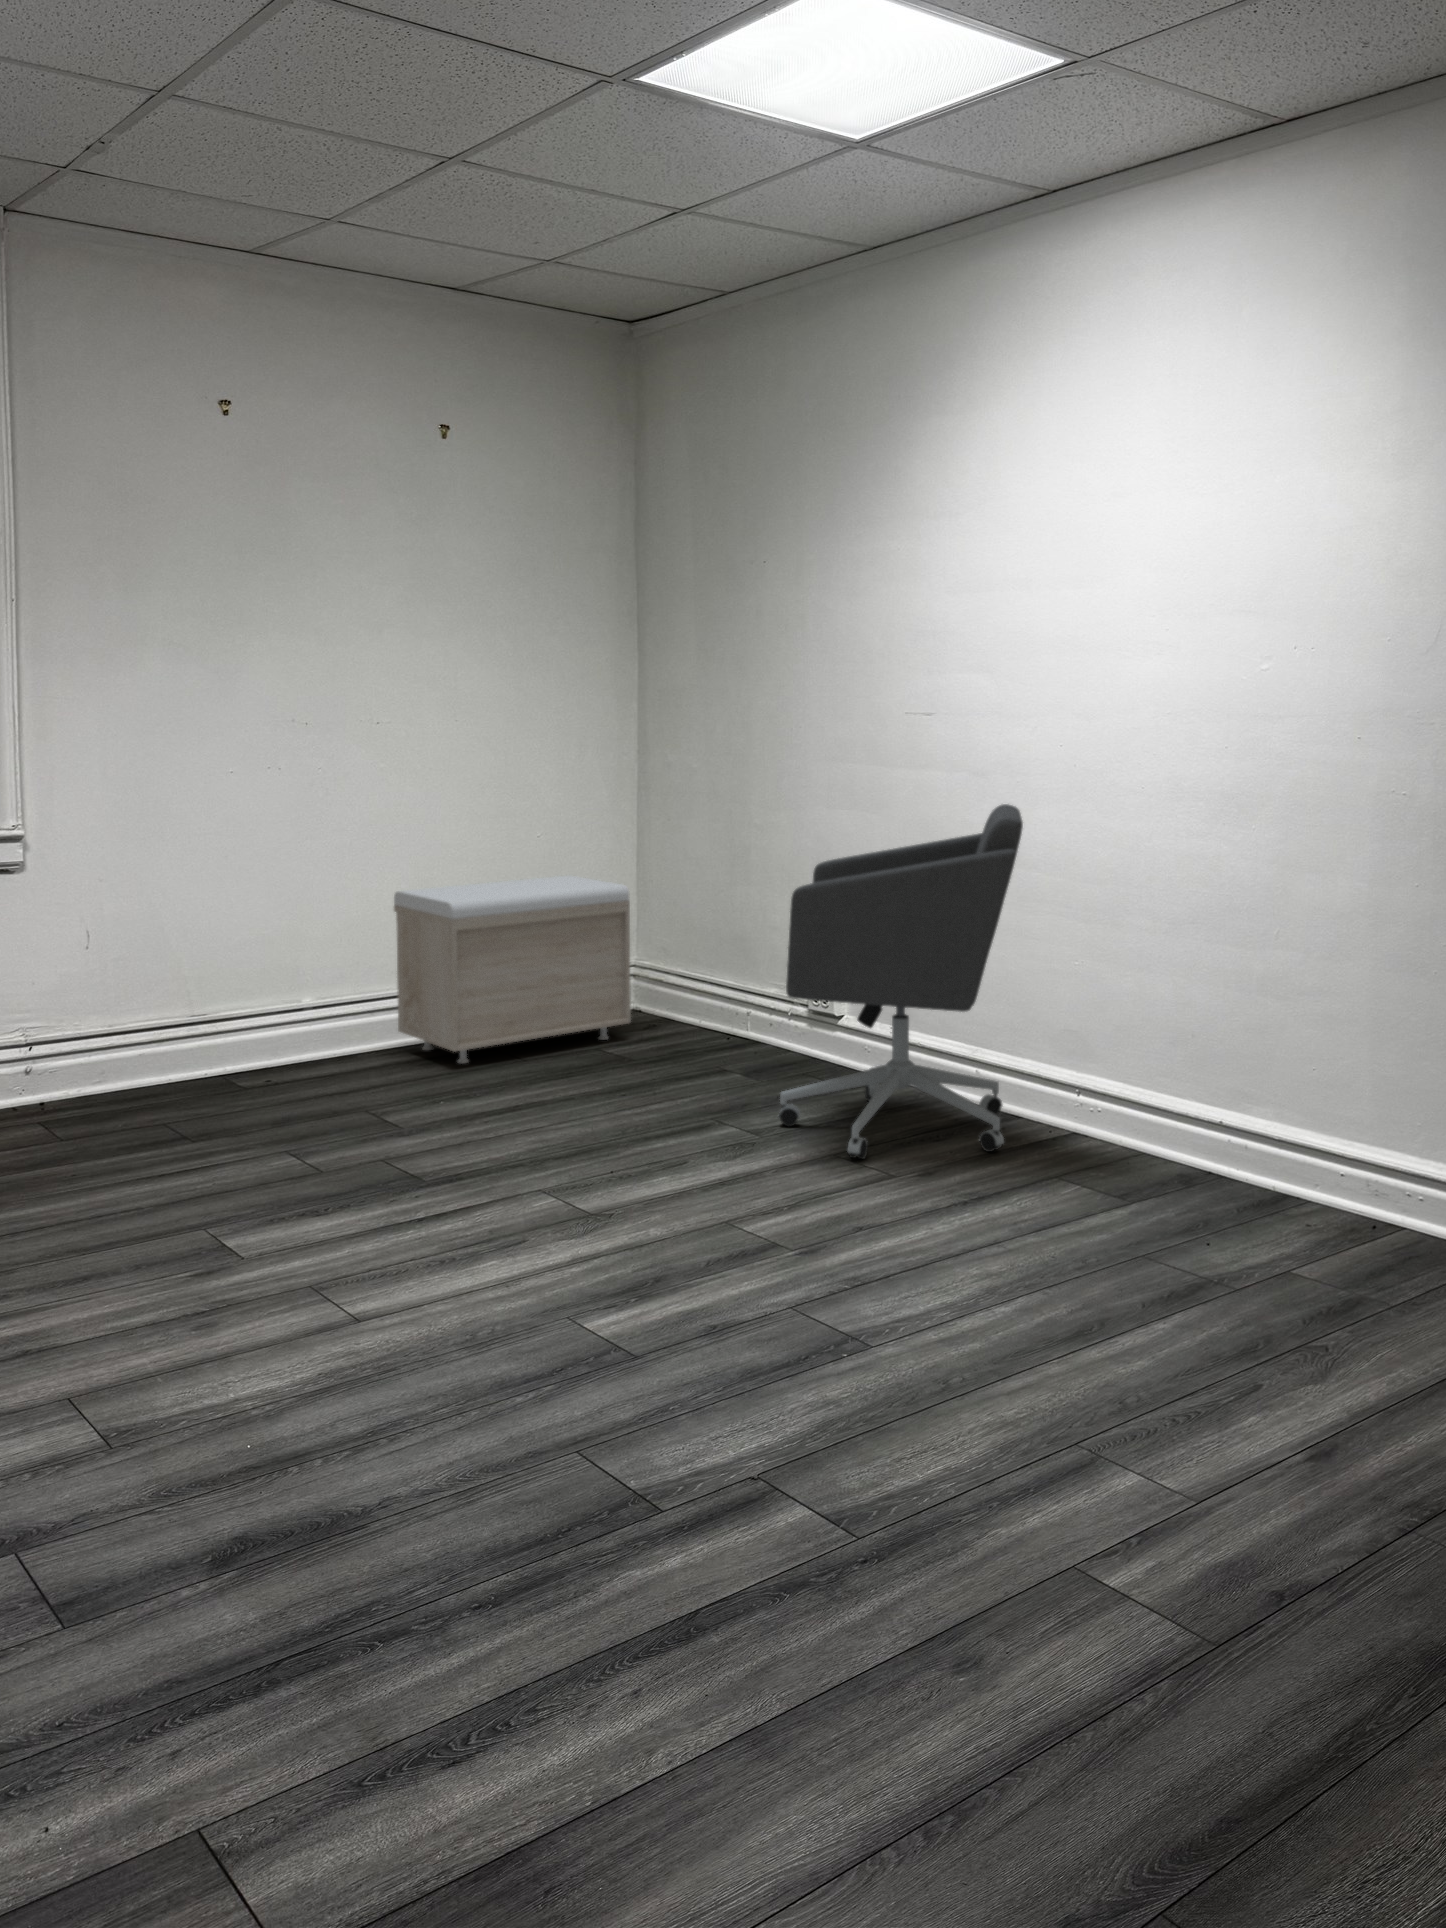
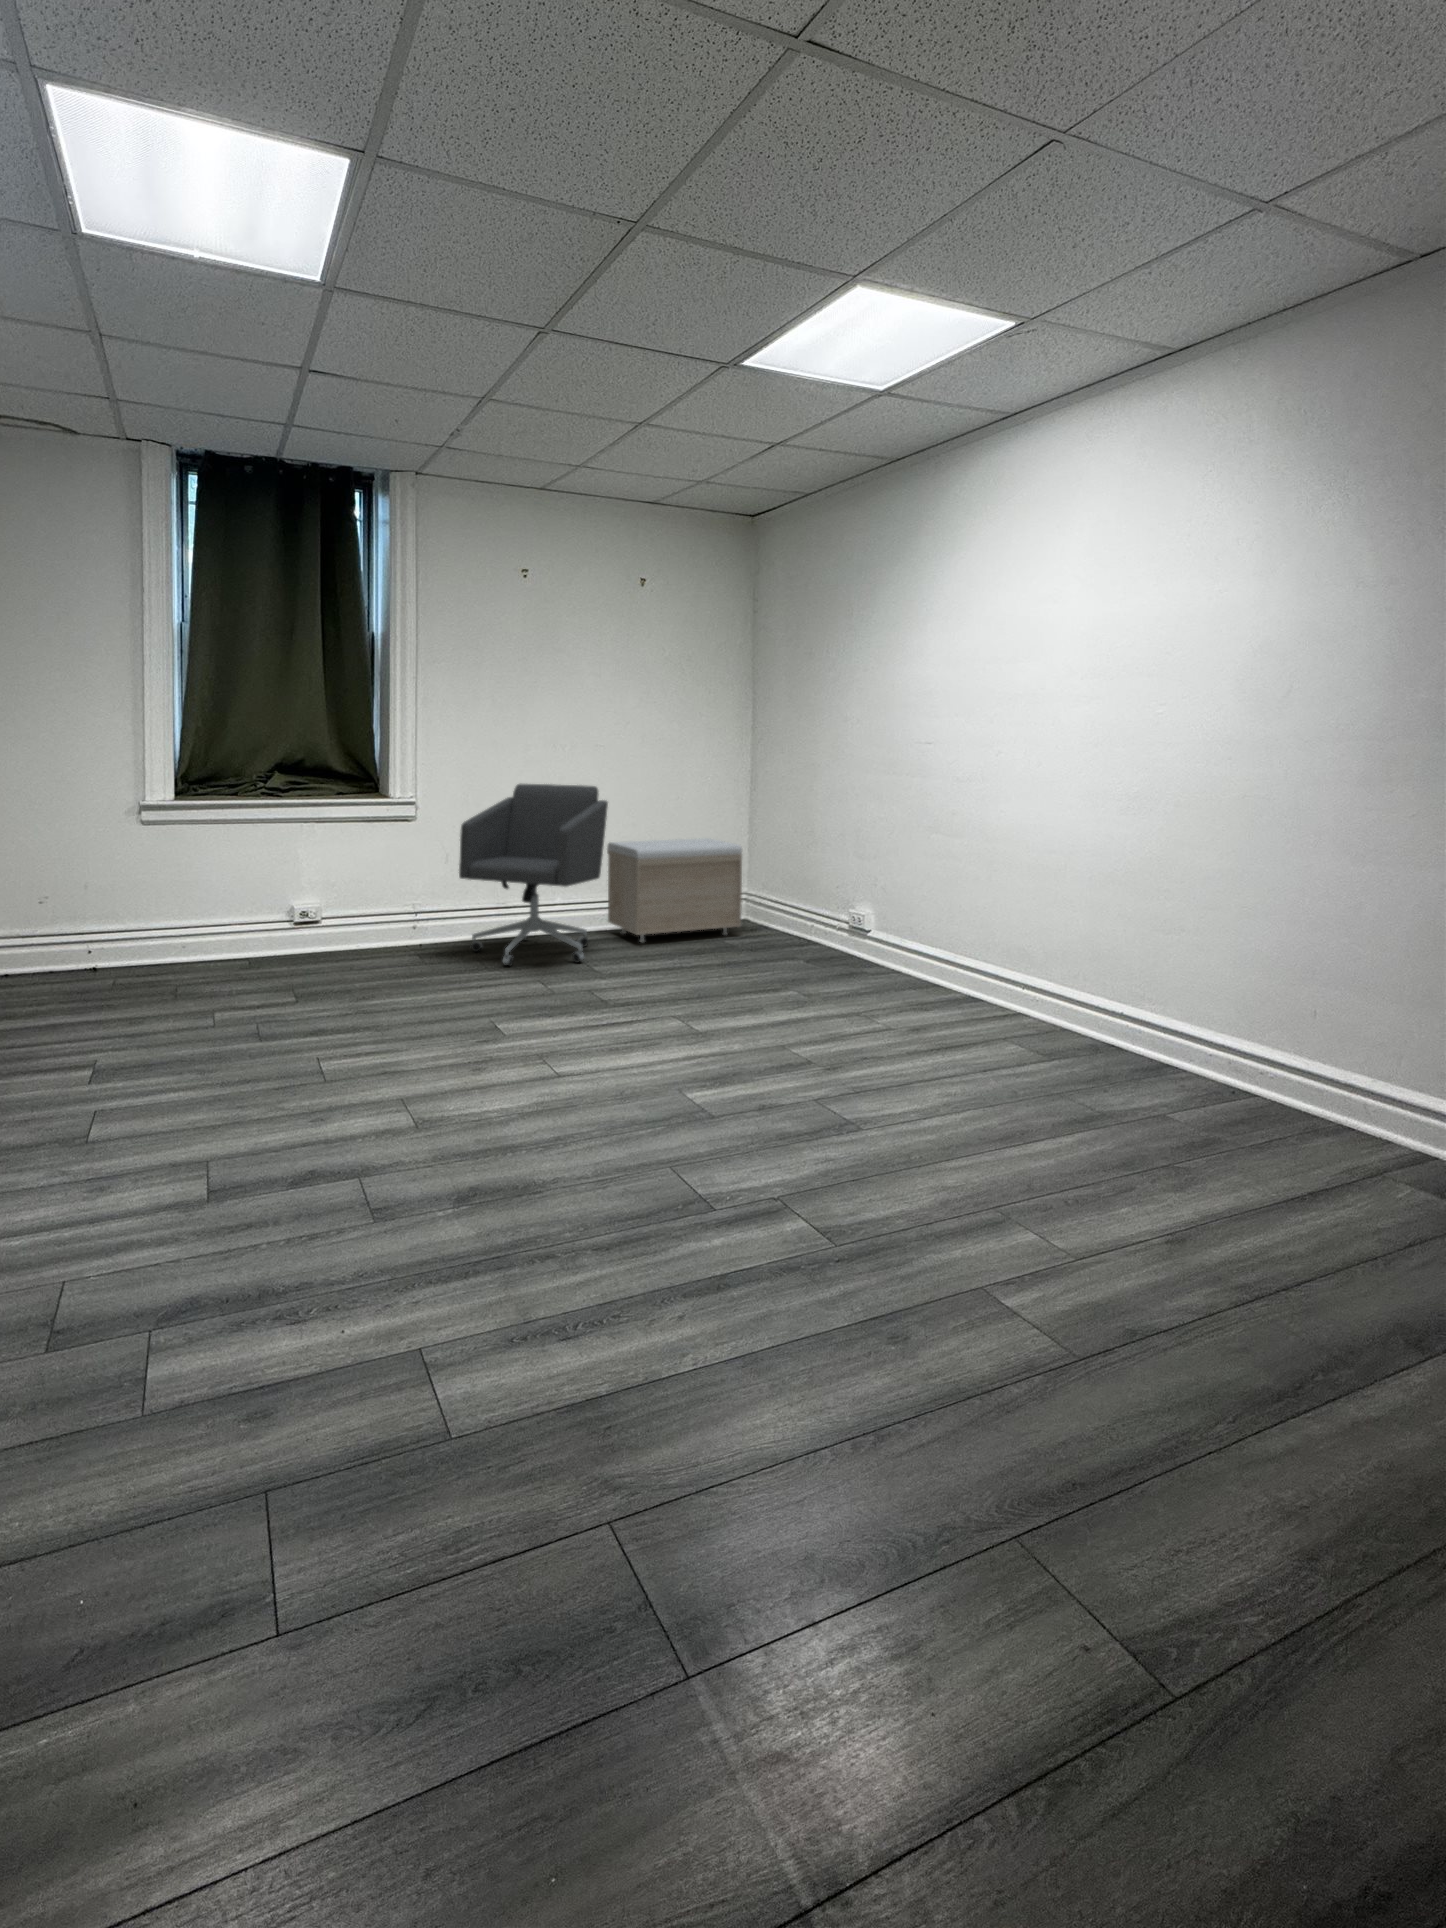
office chair: present [779,804,1023,1159] -> present [459,784,608,966]

